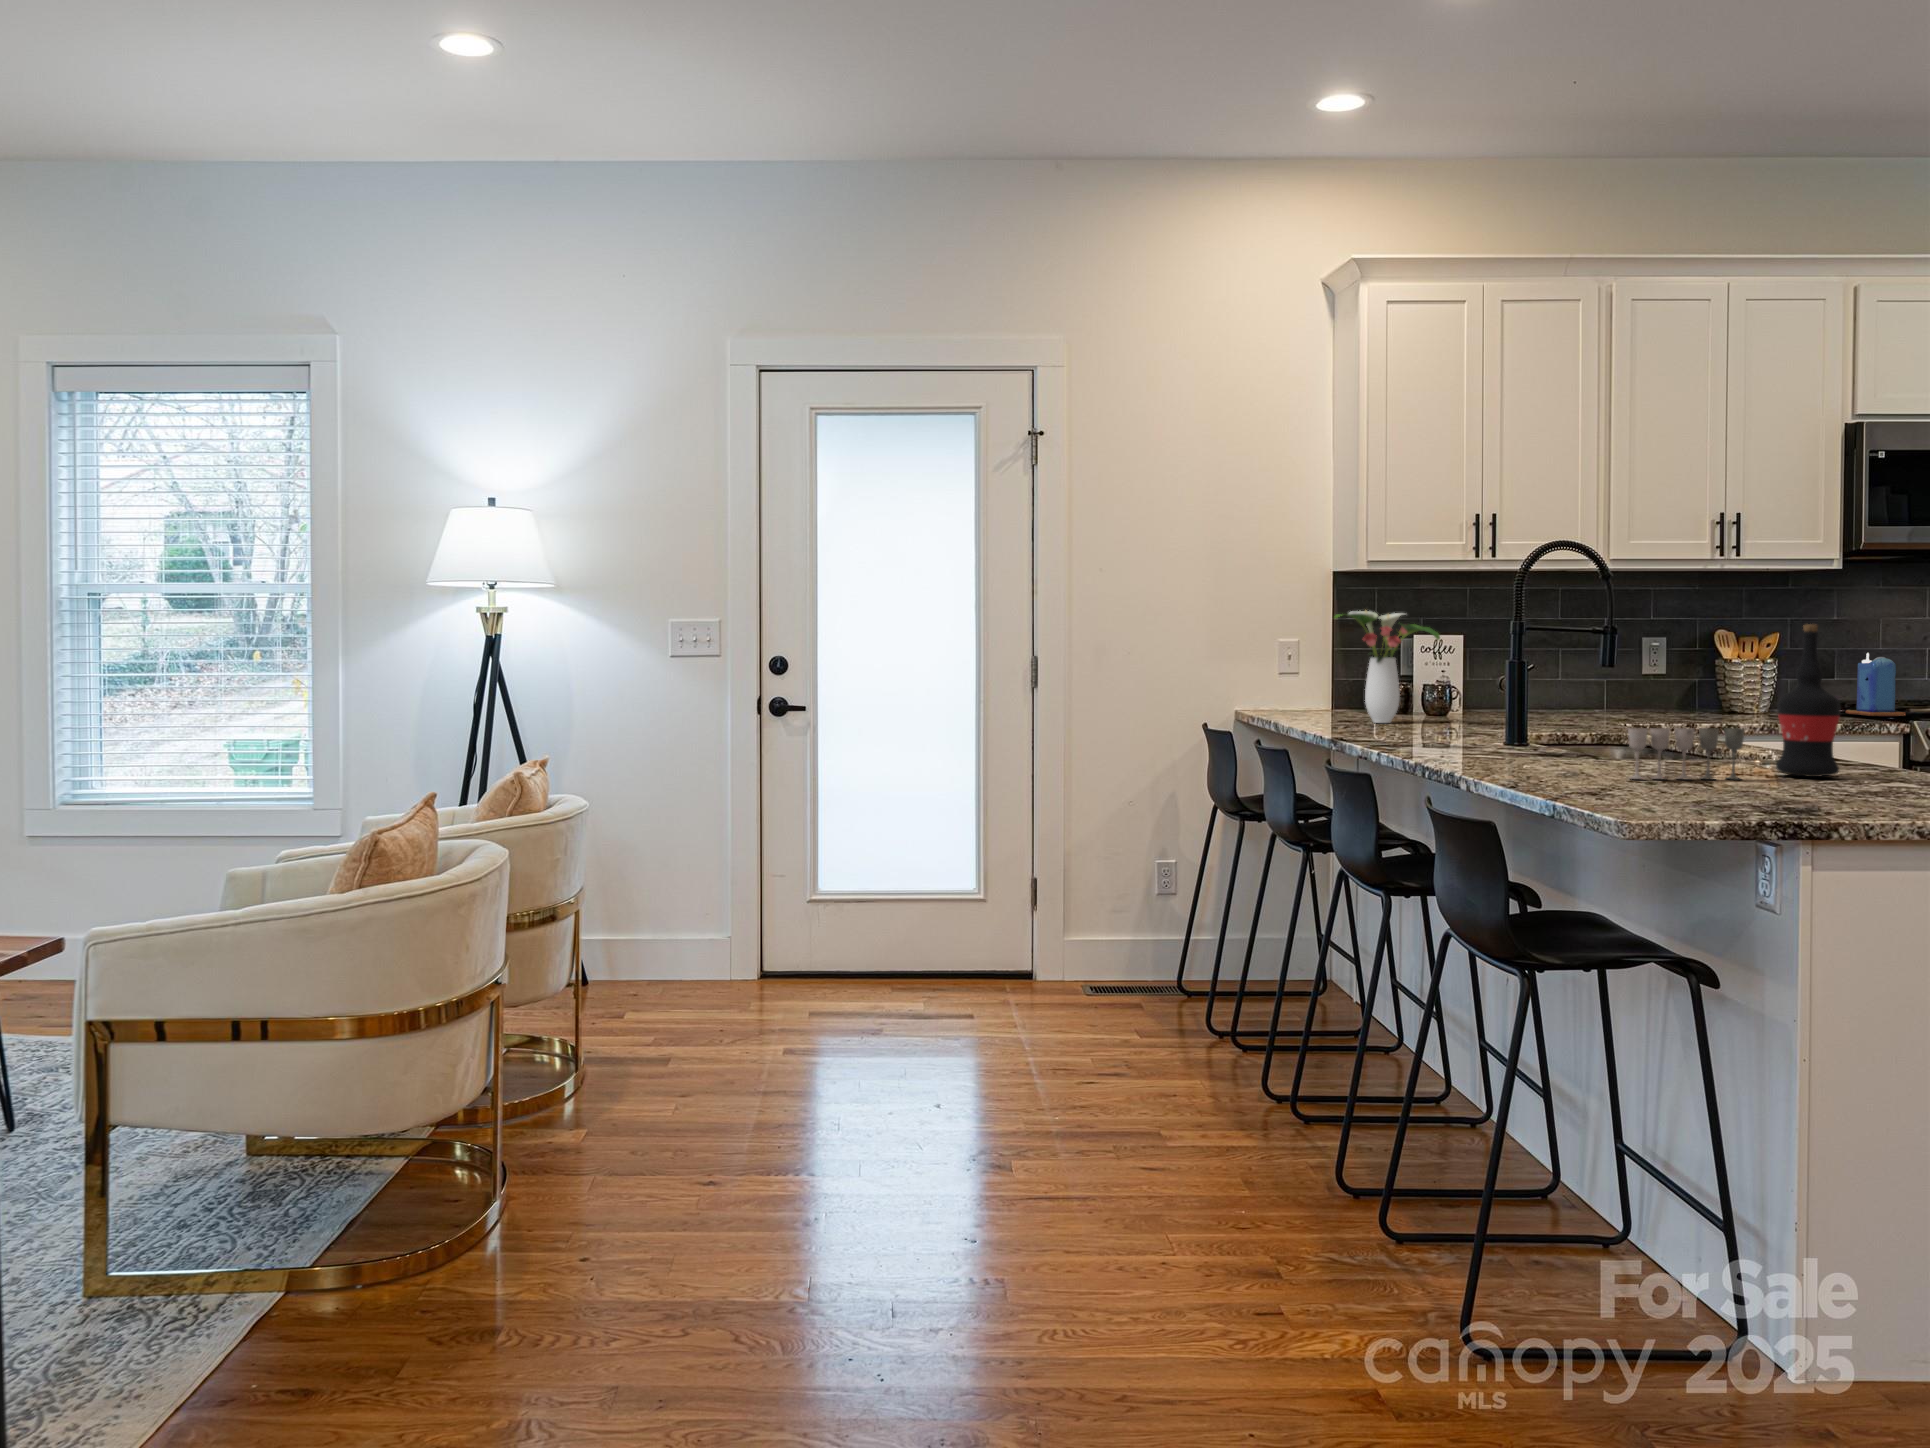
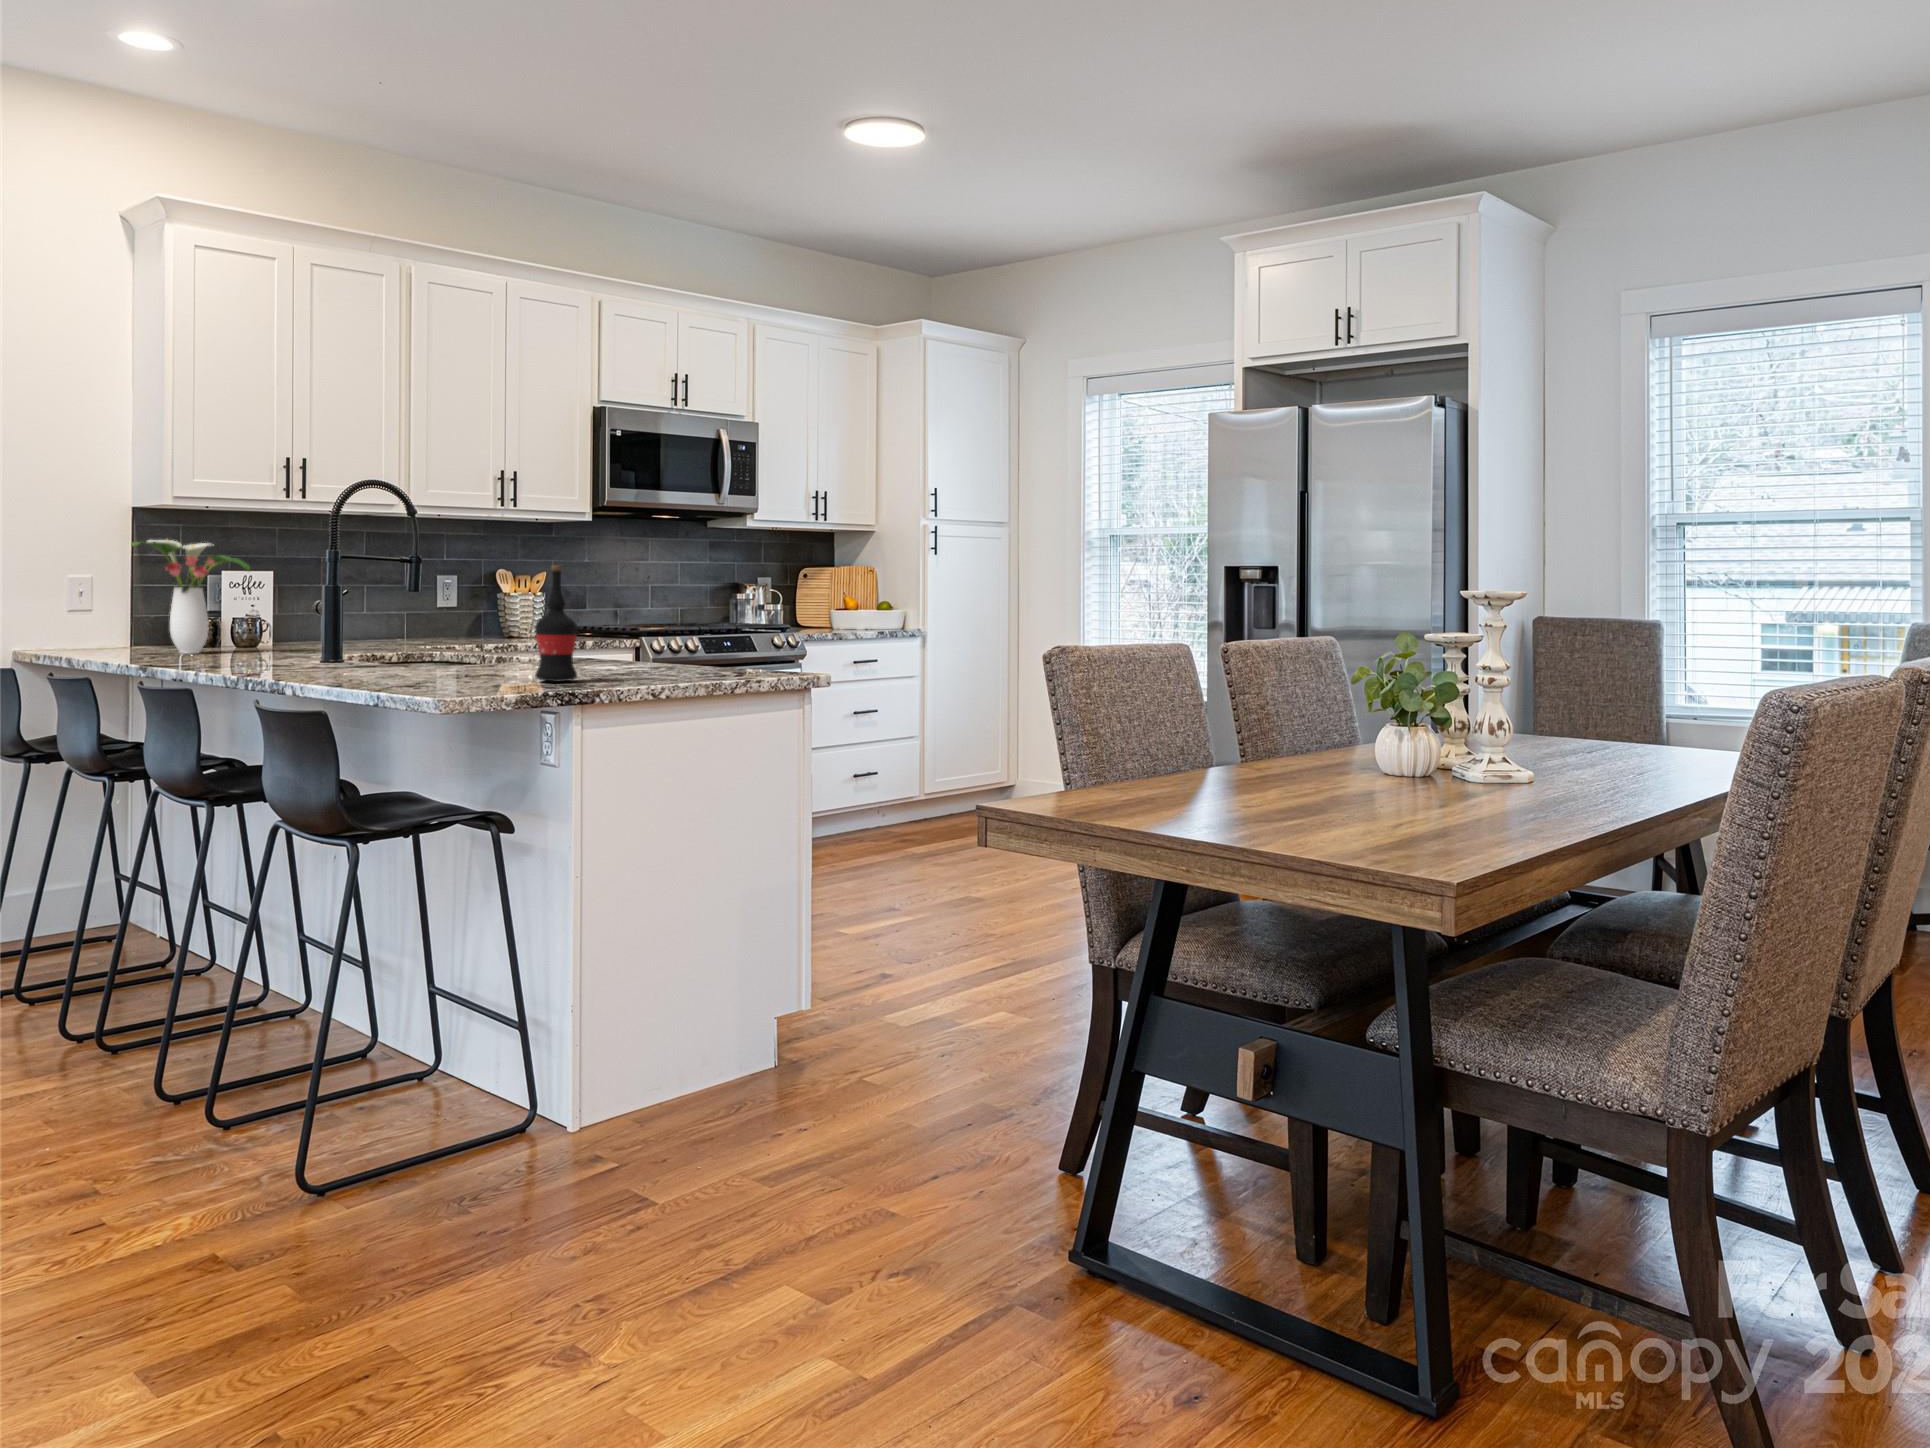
candle: present [1846,653,1906,717] -> none [595,590,634,639]
wine glass: present [1628,728,1744,780] -> none [422,646,511,690]

